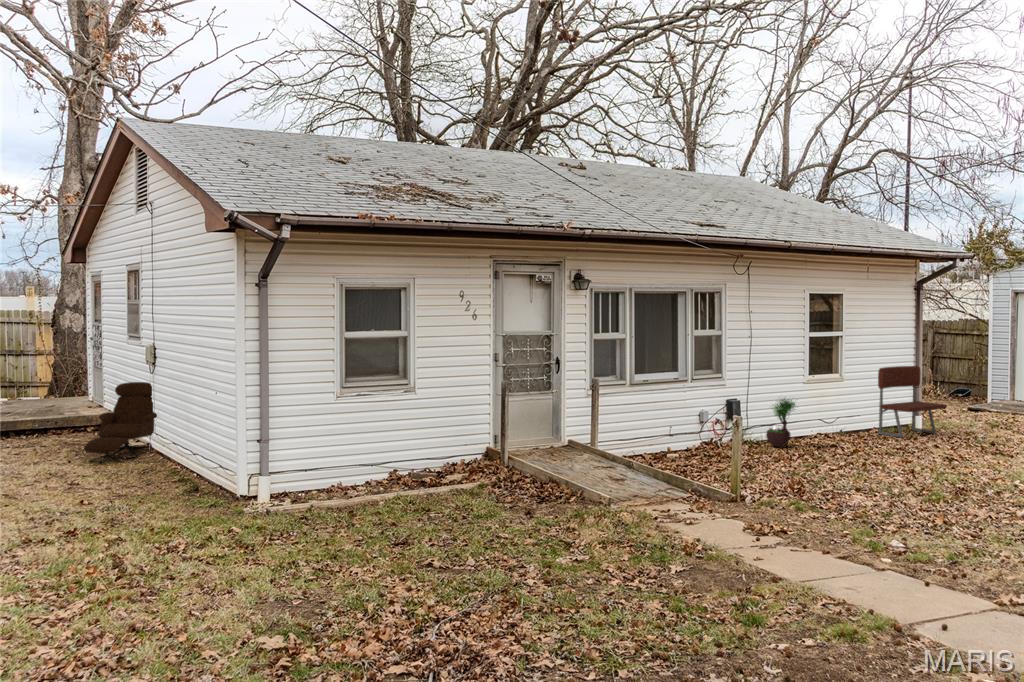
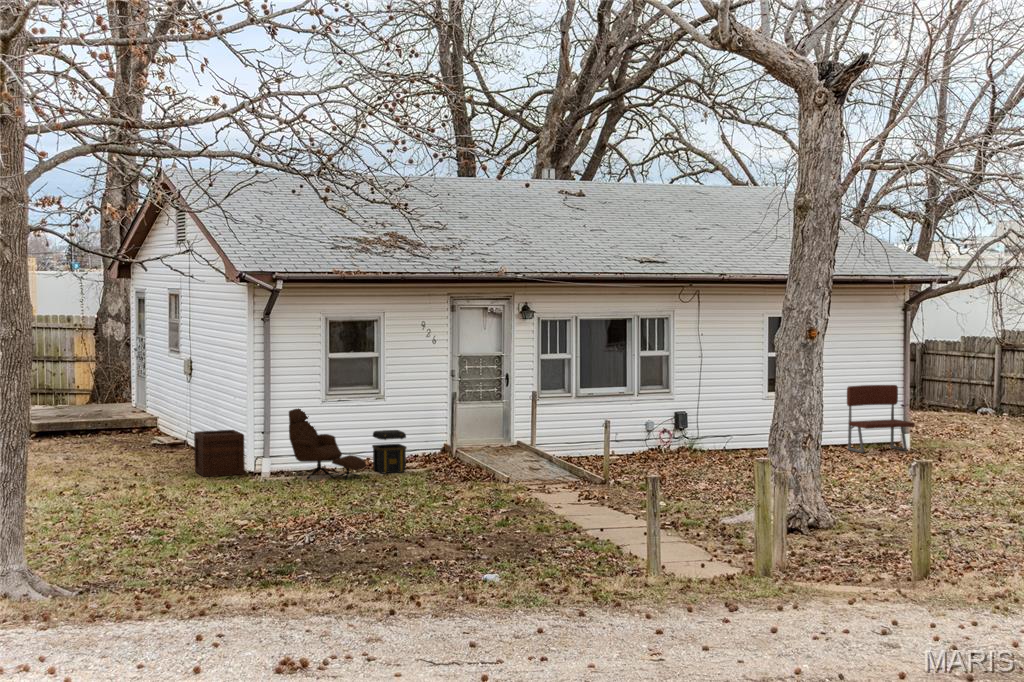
lounge chair: present [84,382,157,464] -> present [289,408,366,480]
potted tree: present [766,398,795,447] -> none [715,409,742,457]
toolbox: none [403,430,450,489] -> present [372,430,407,473]
wooden crate: none [158,436,232,507] -> present [194,430,245,477]

